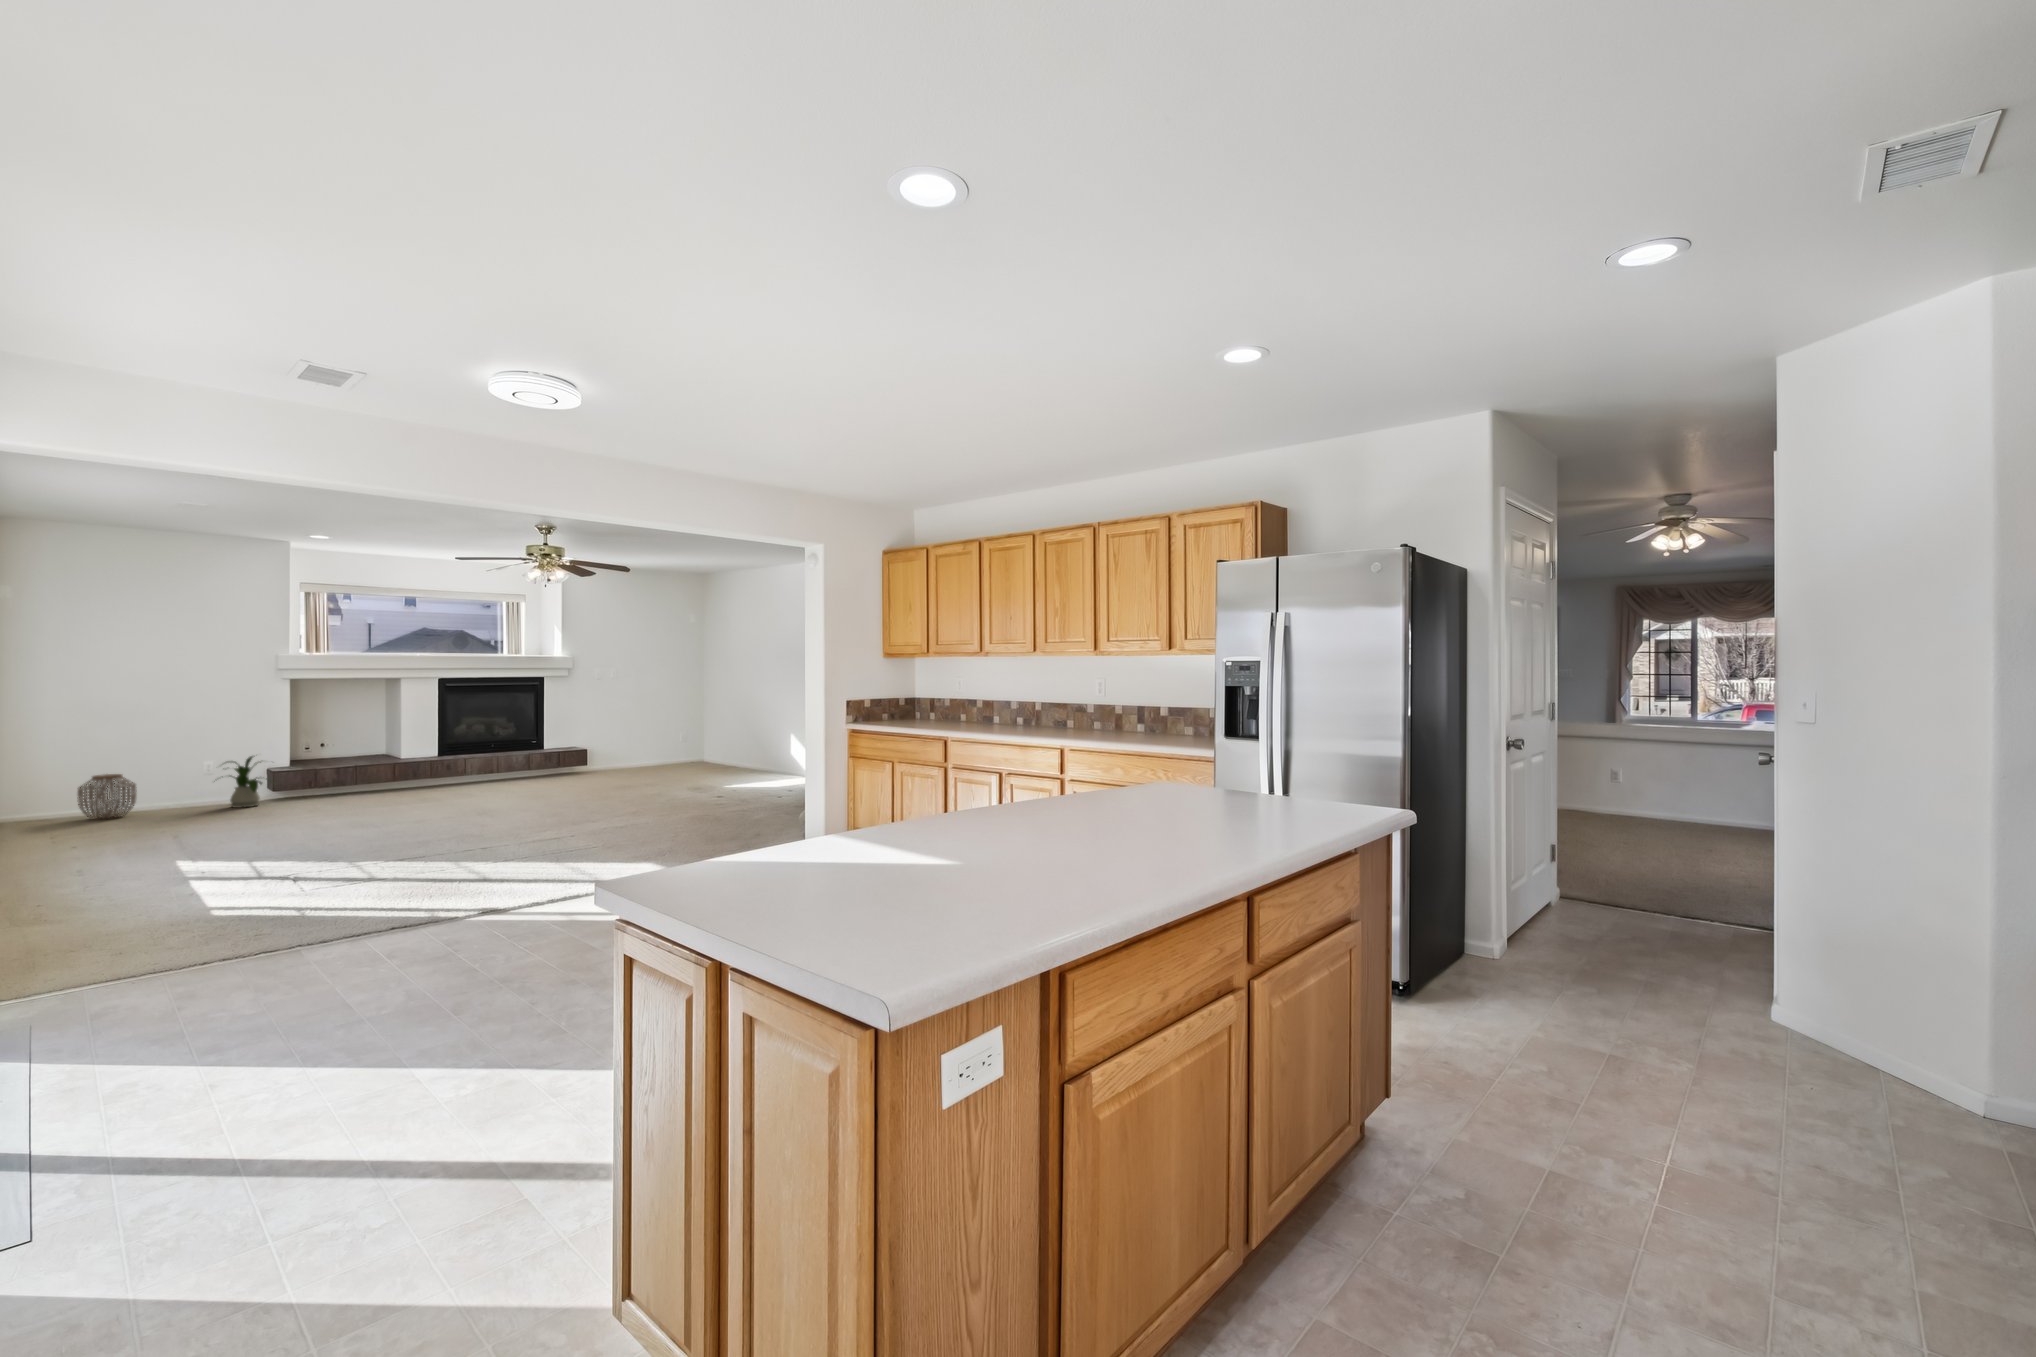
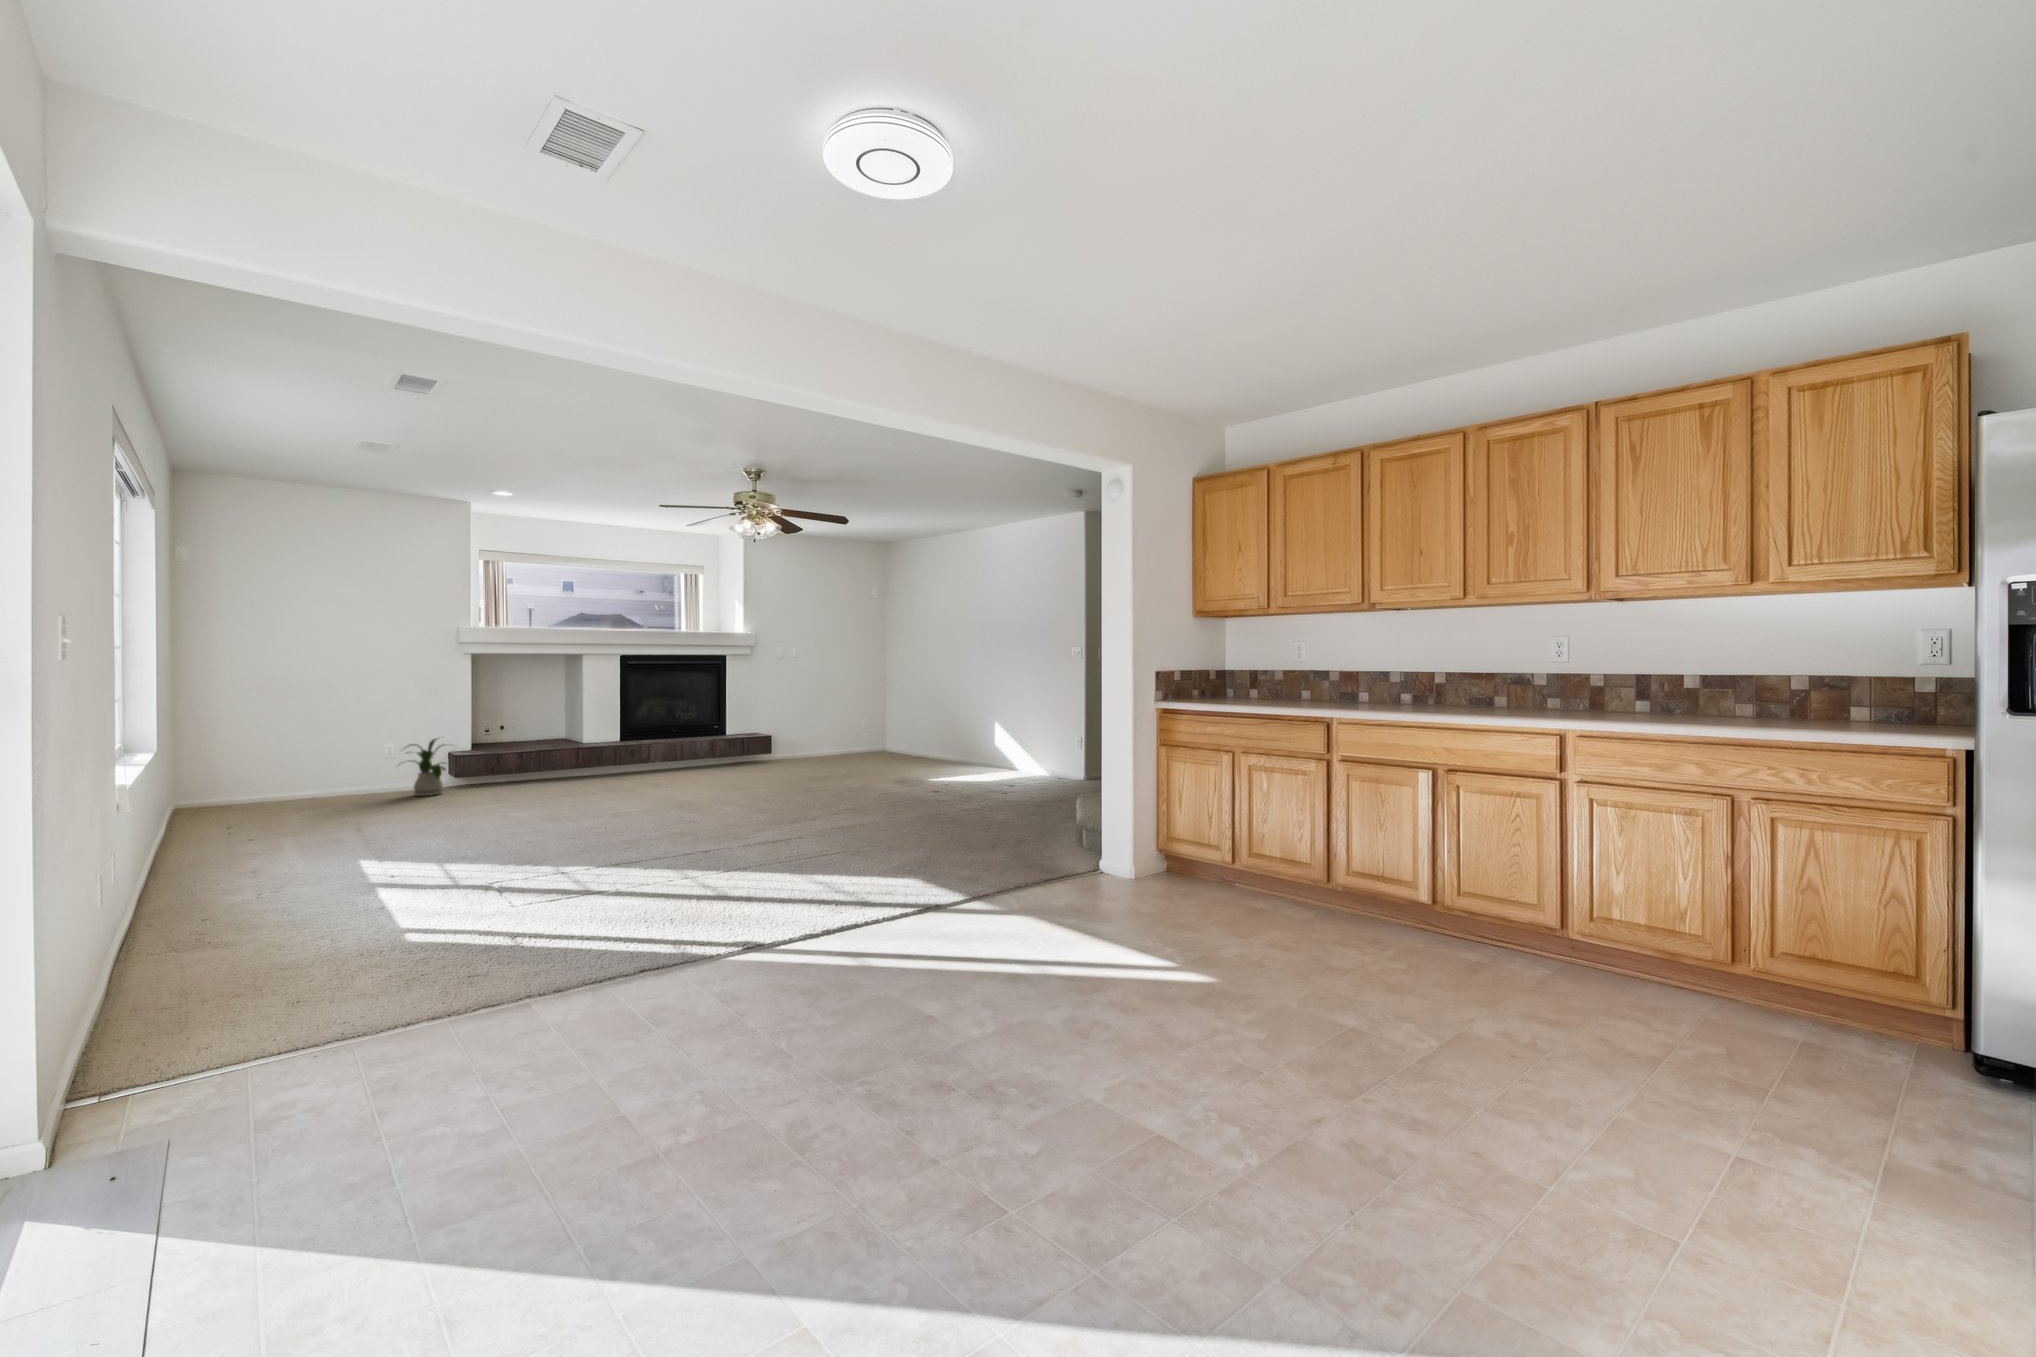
woven basket: present [78,774,137,820] -> none [261,757,320,808]

